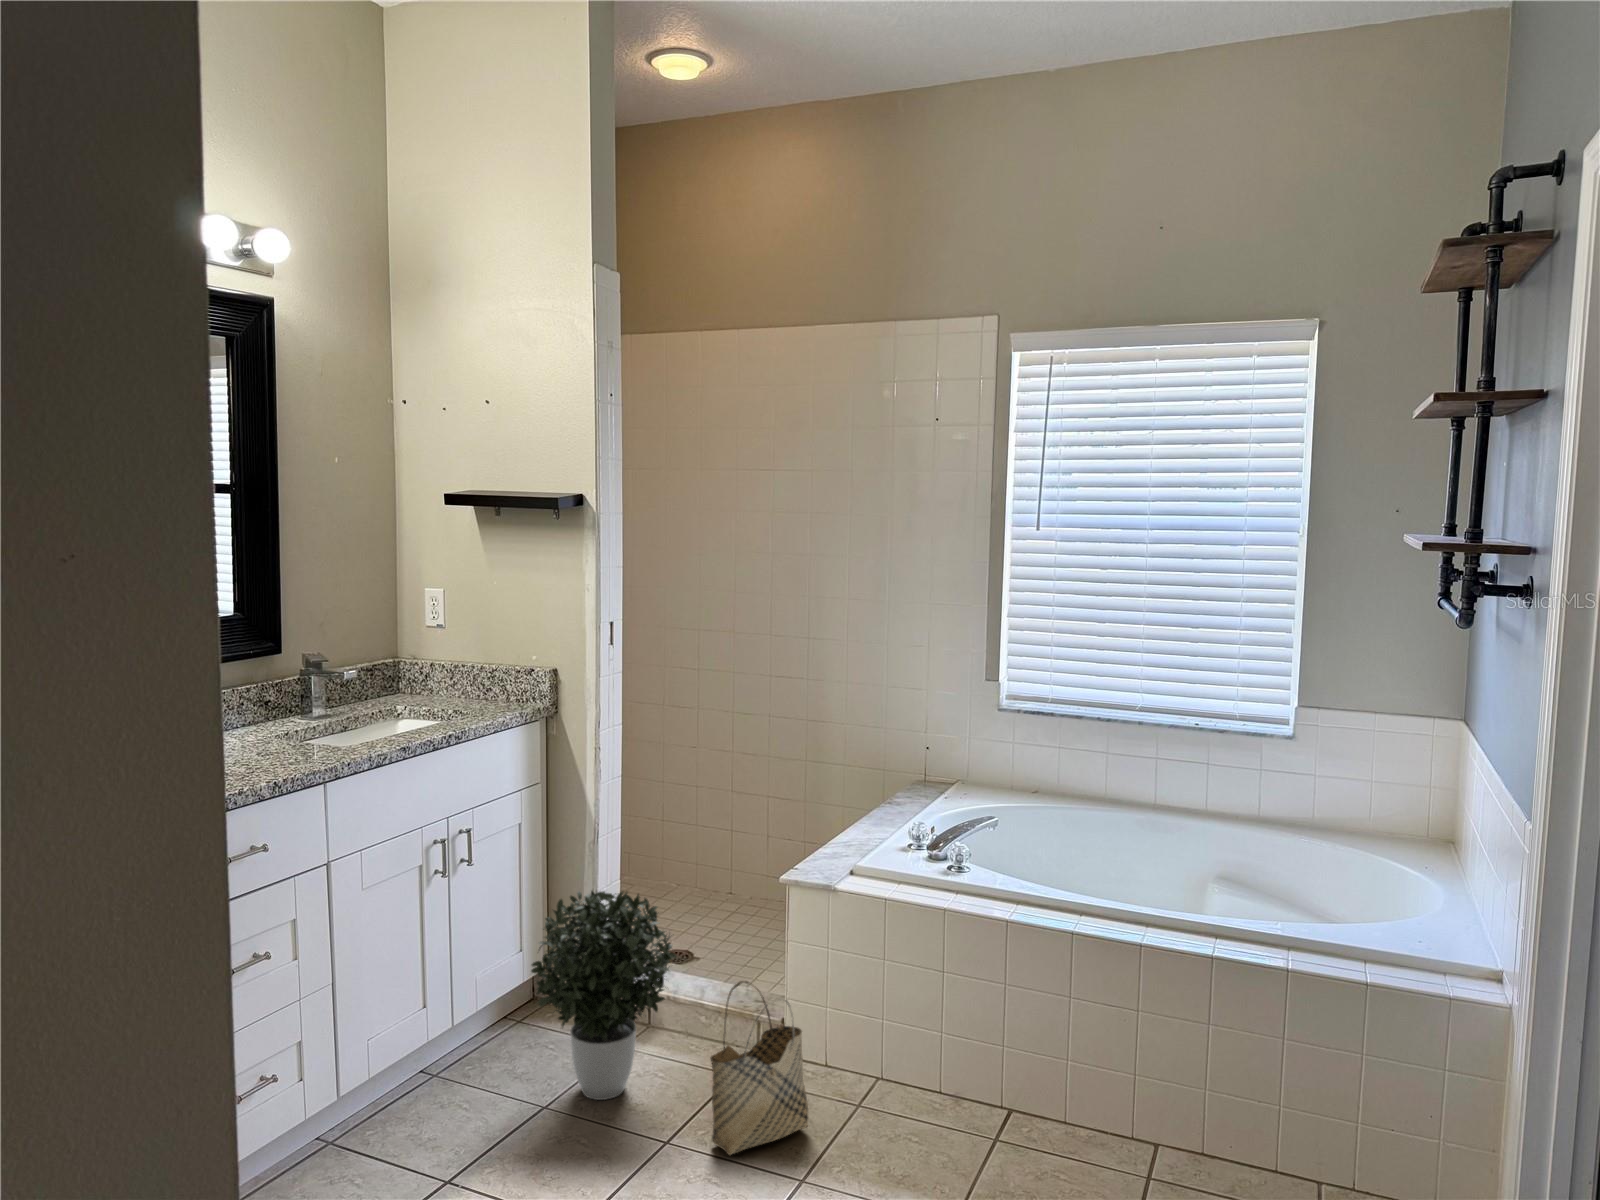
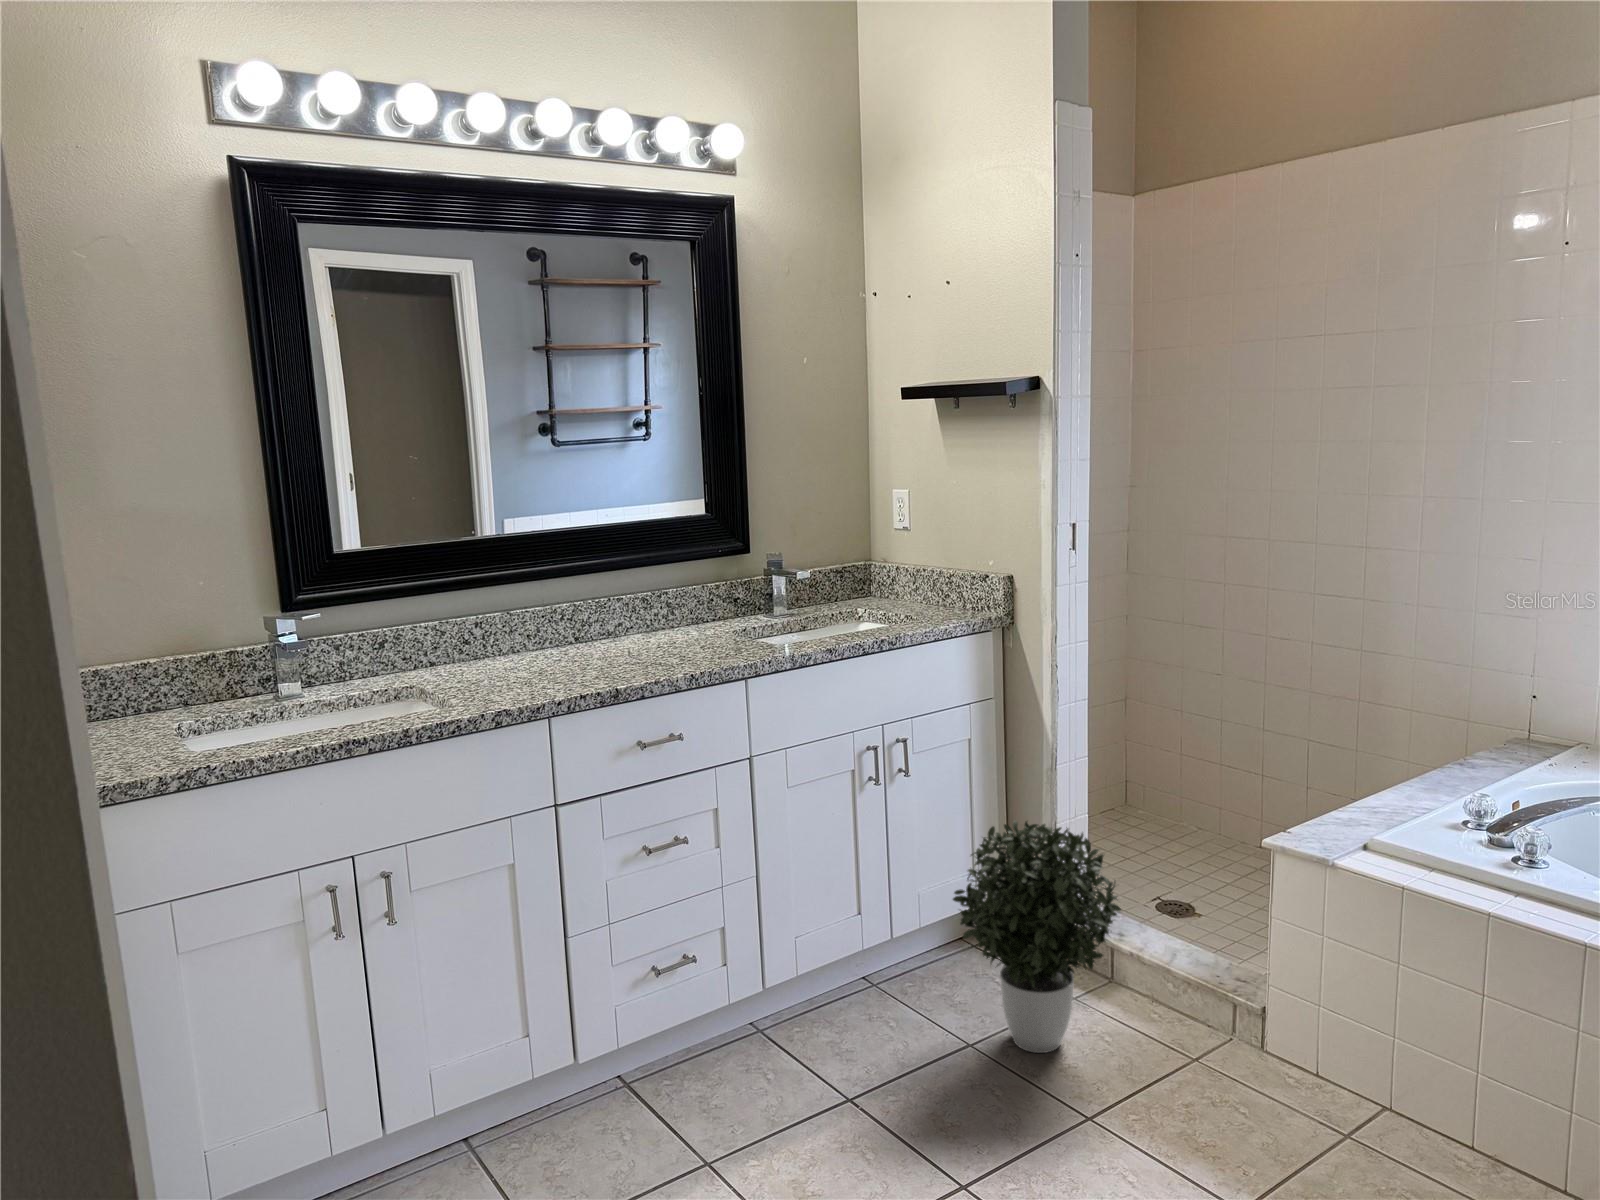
woven basket: present [710,981,808,1155] -> none [1136,954,1268,1155]

